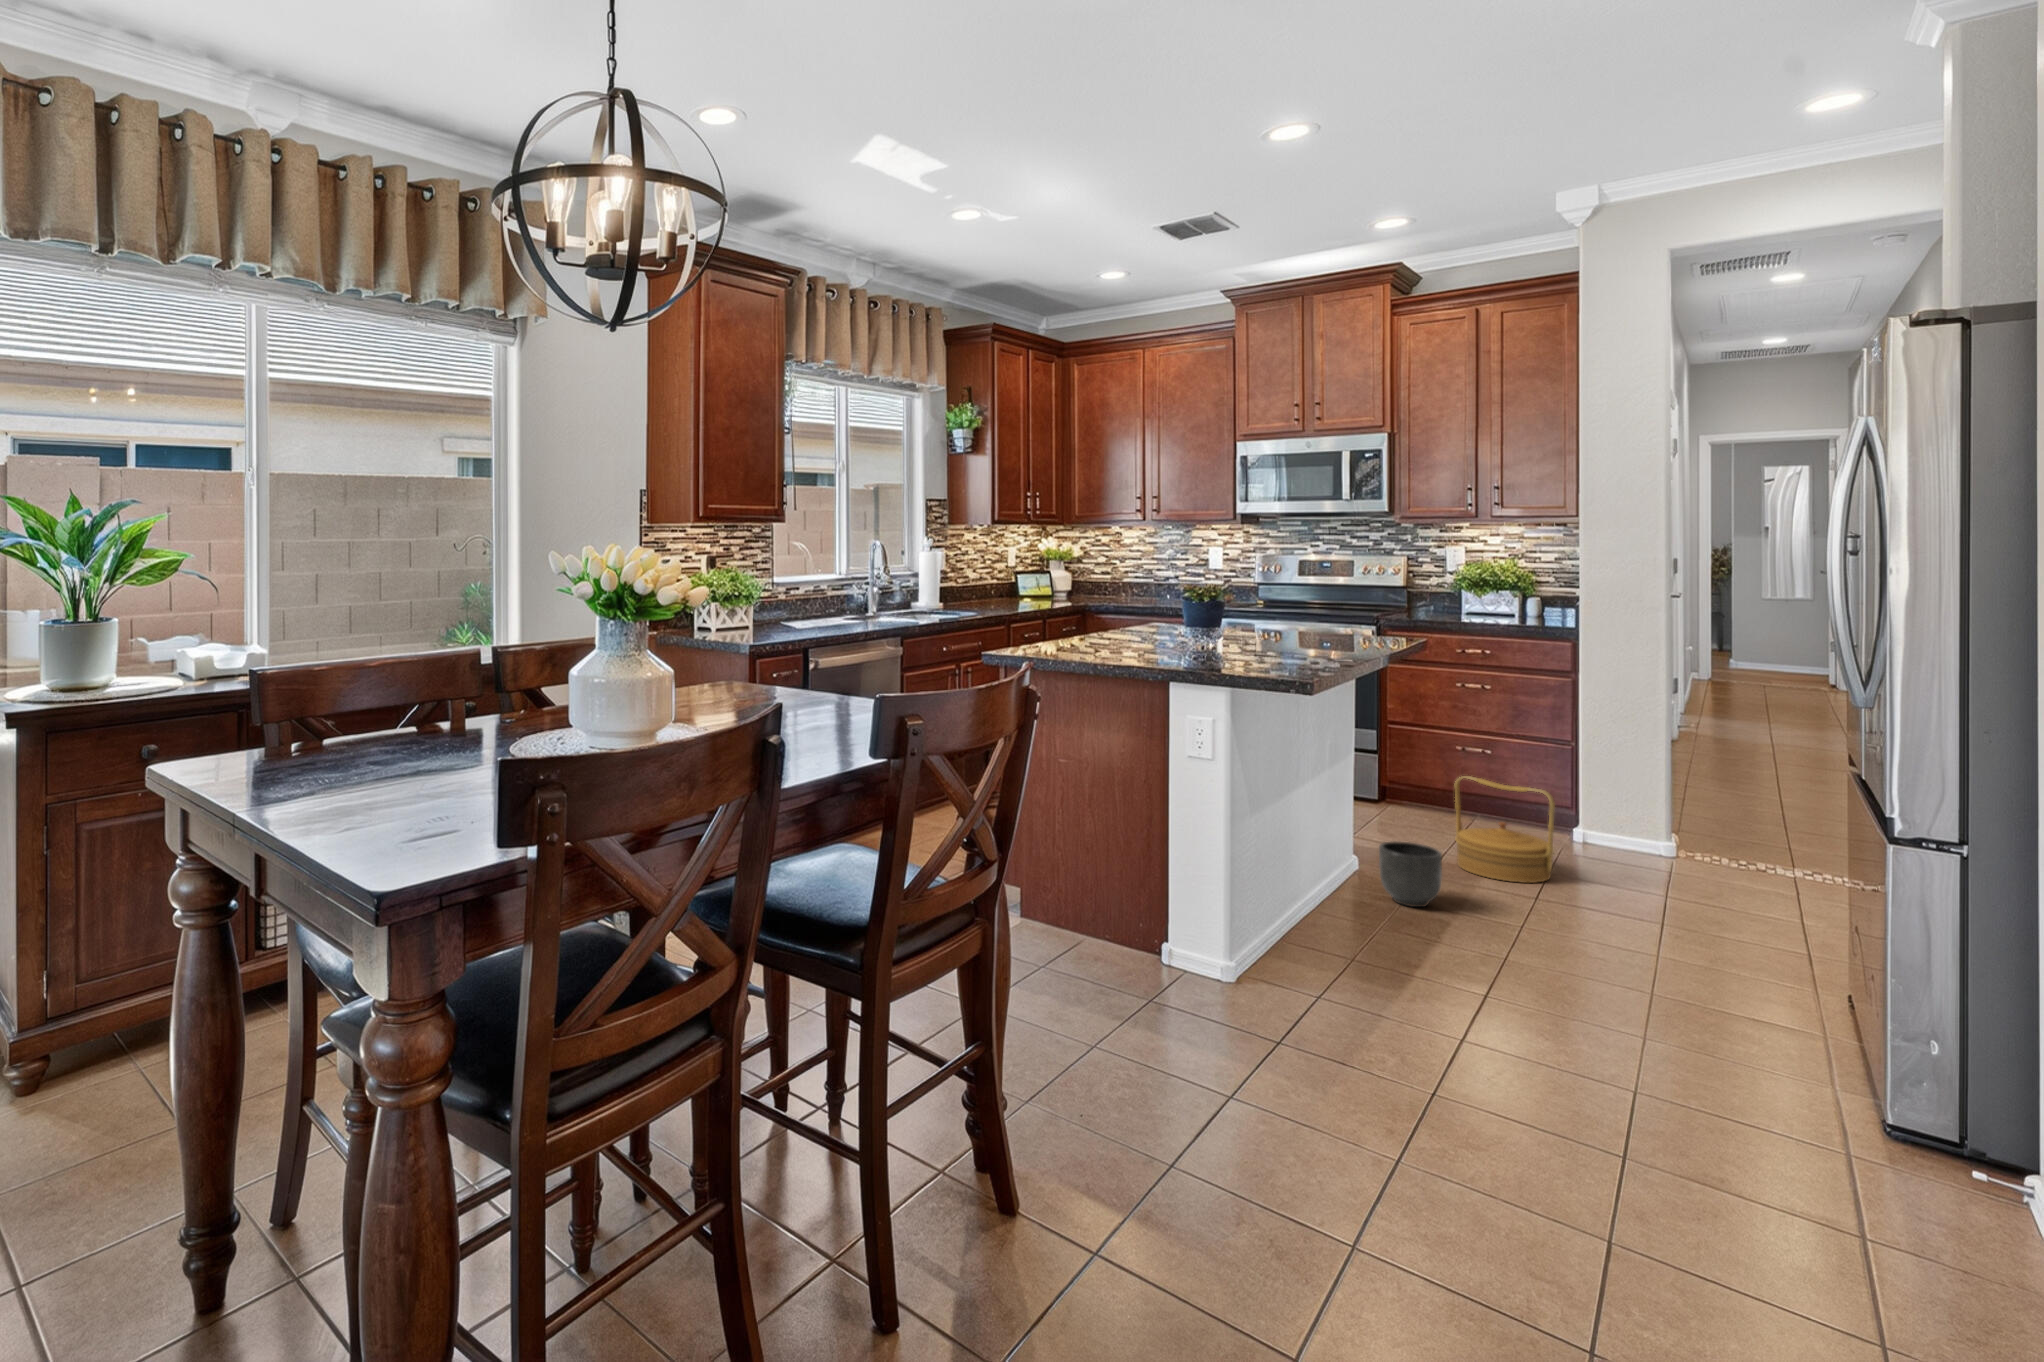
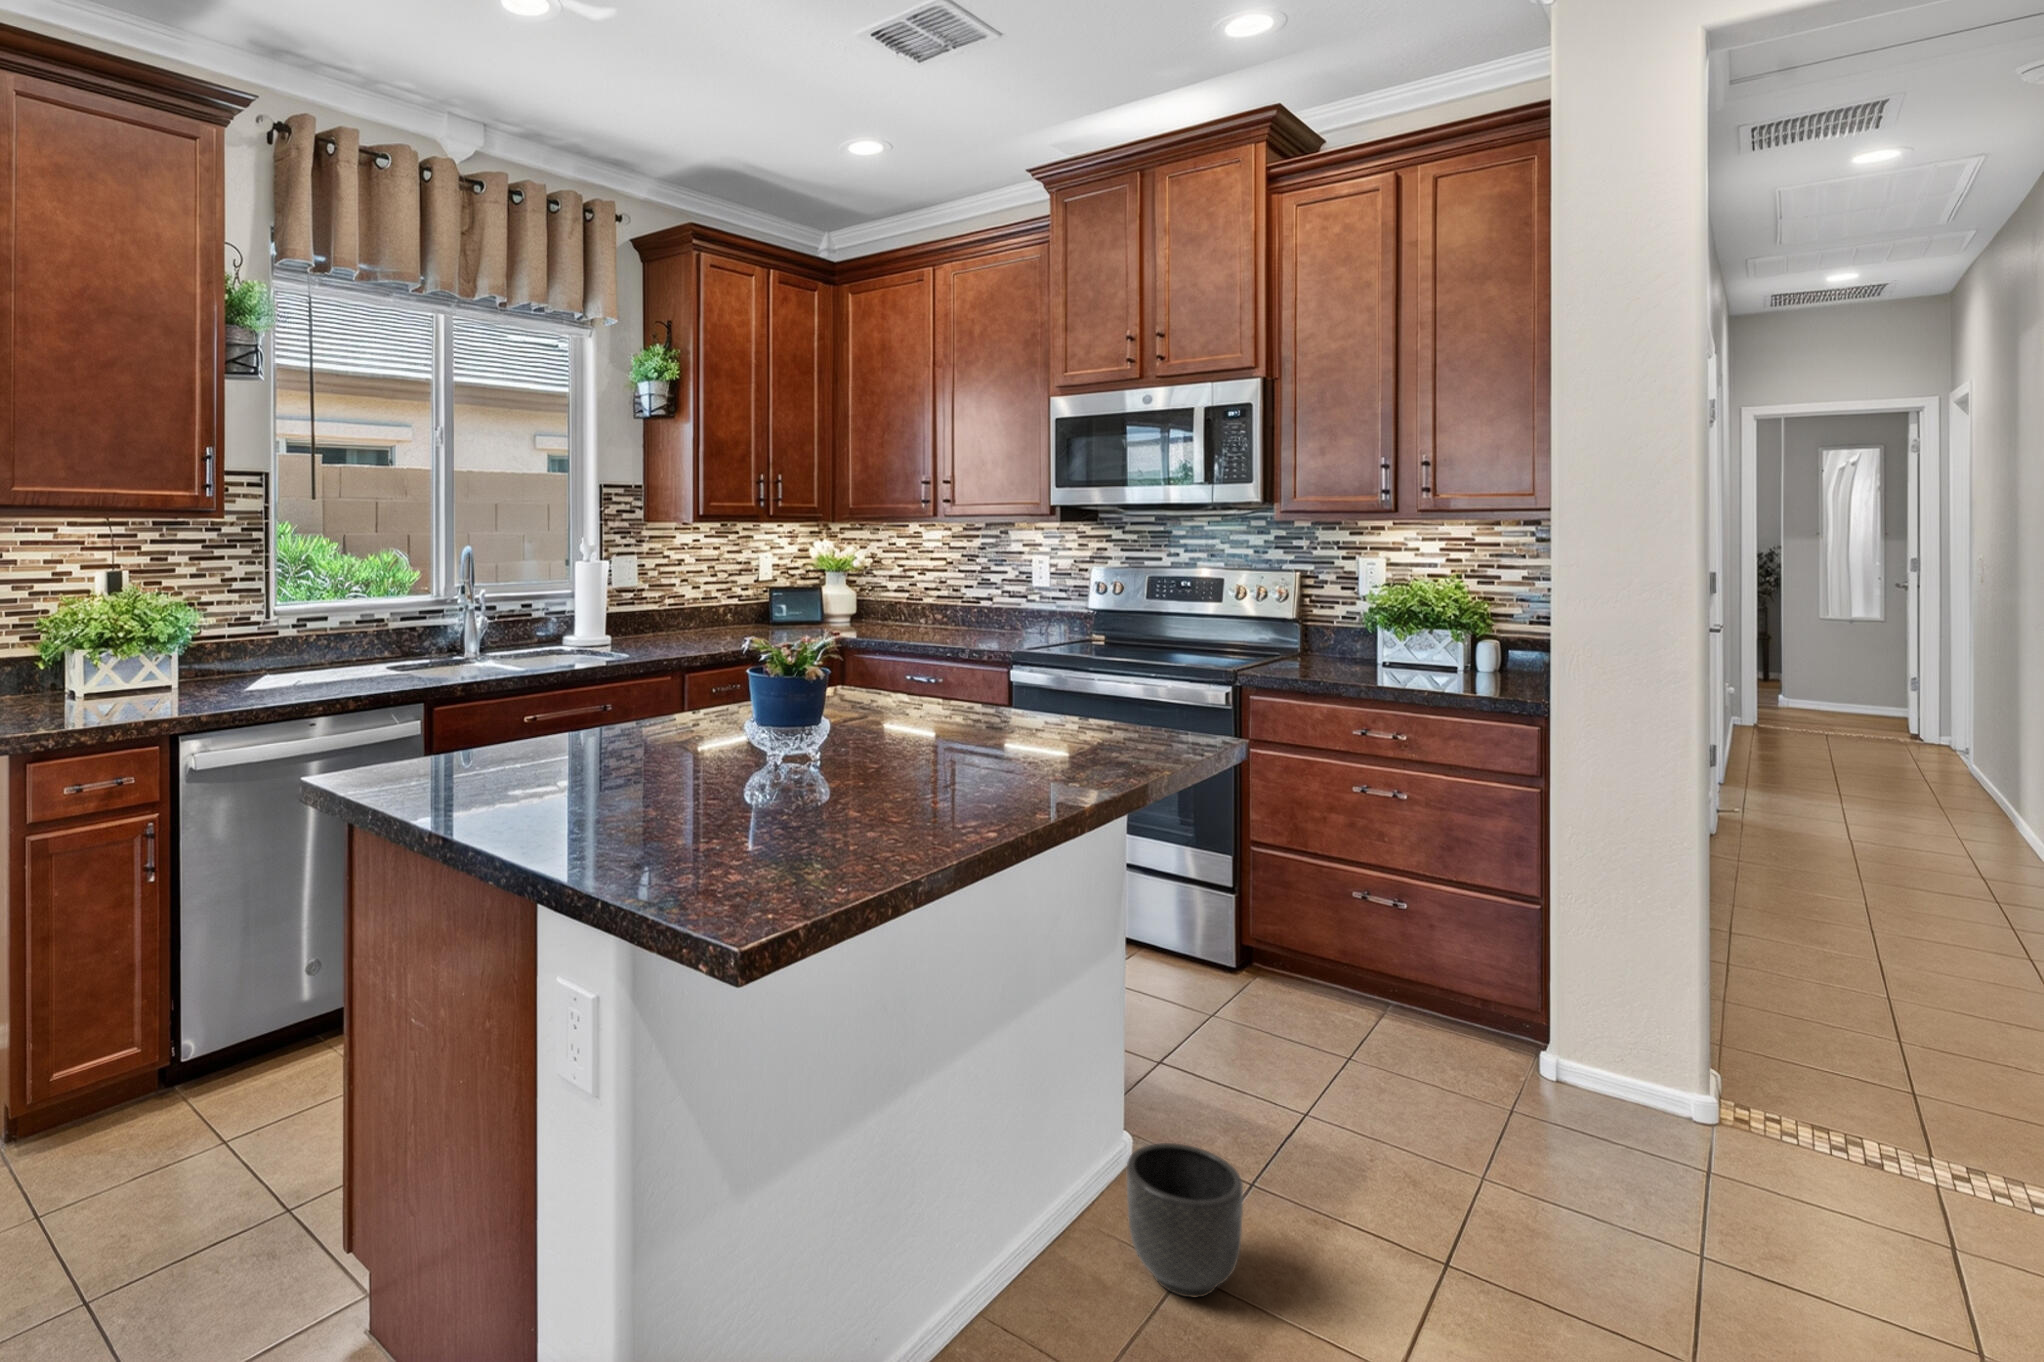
basket: present [1455,776,1555,883] -> none [1310,978,1482,1207]

